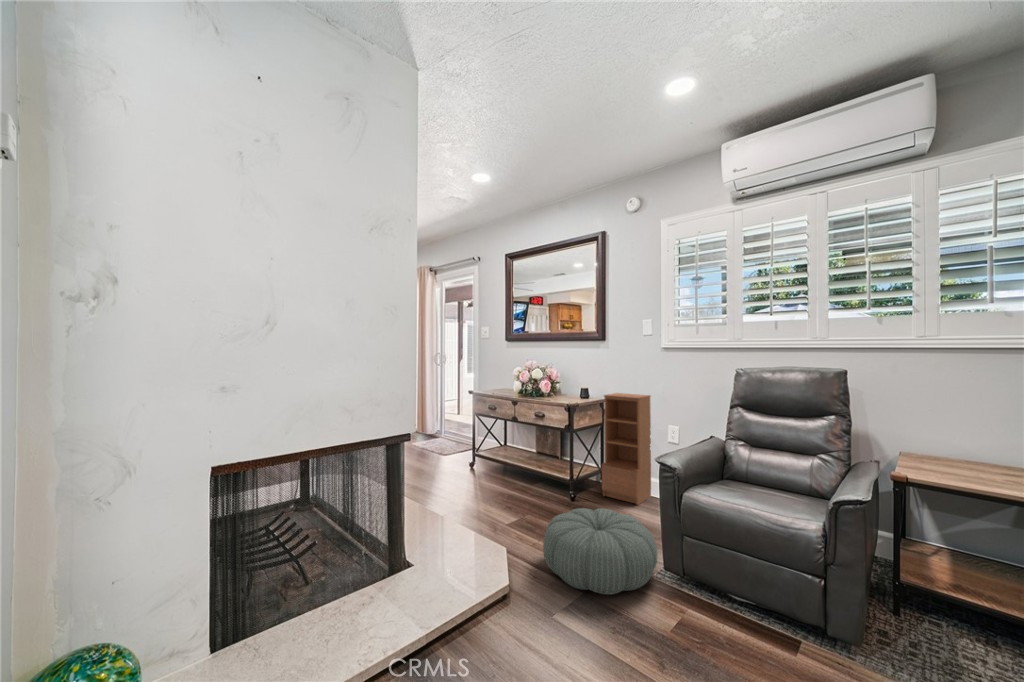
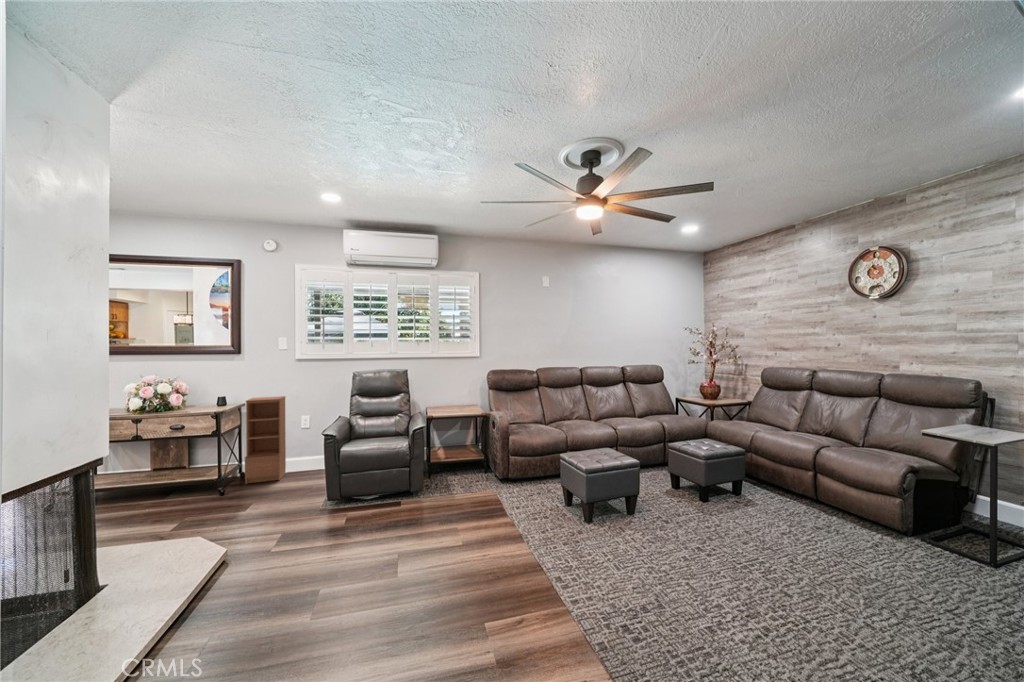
pouf: present [543,508,657,595] -> none [233,478,324,534]

